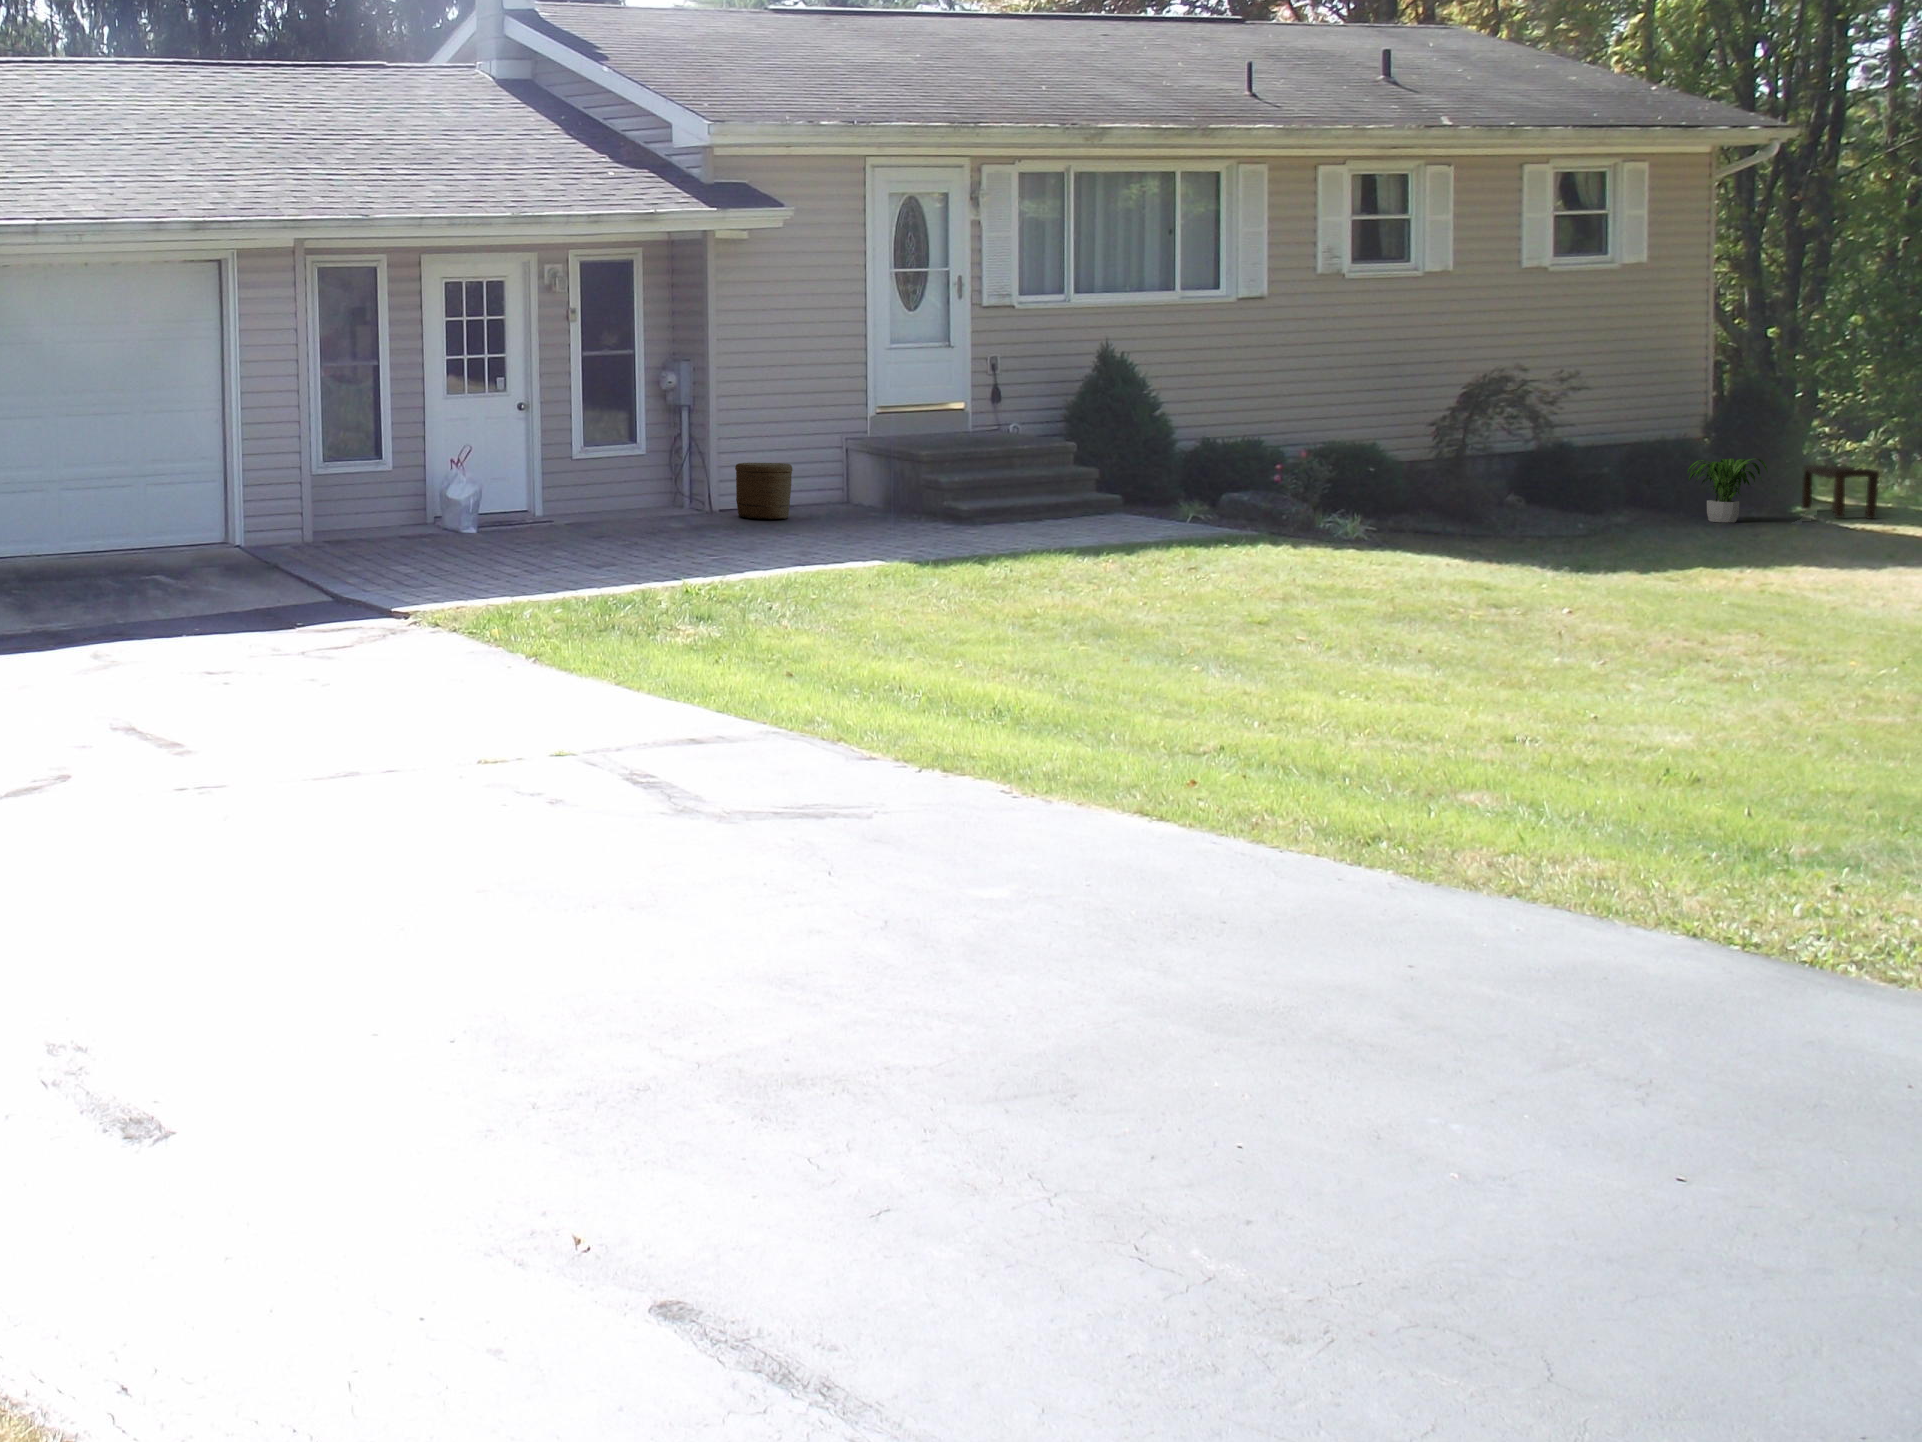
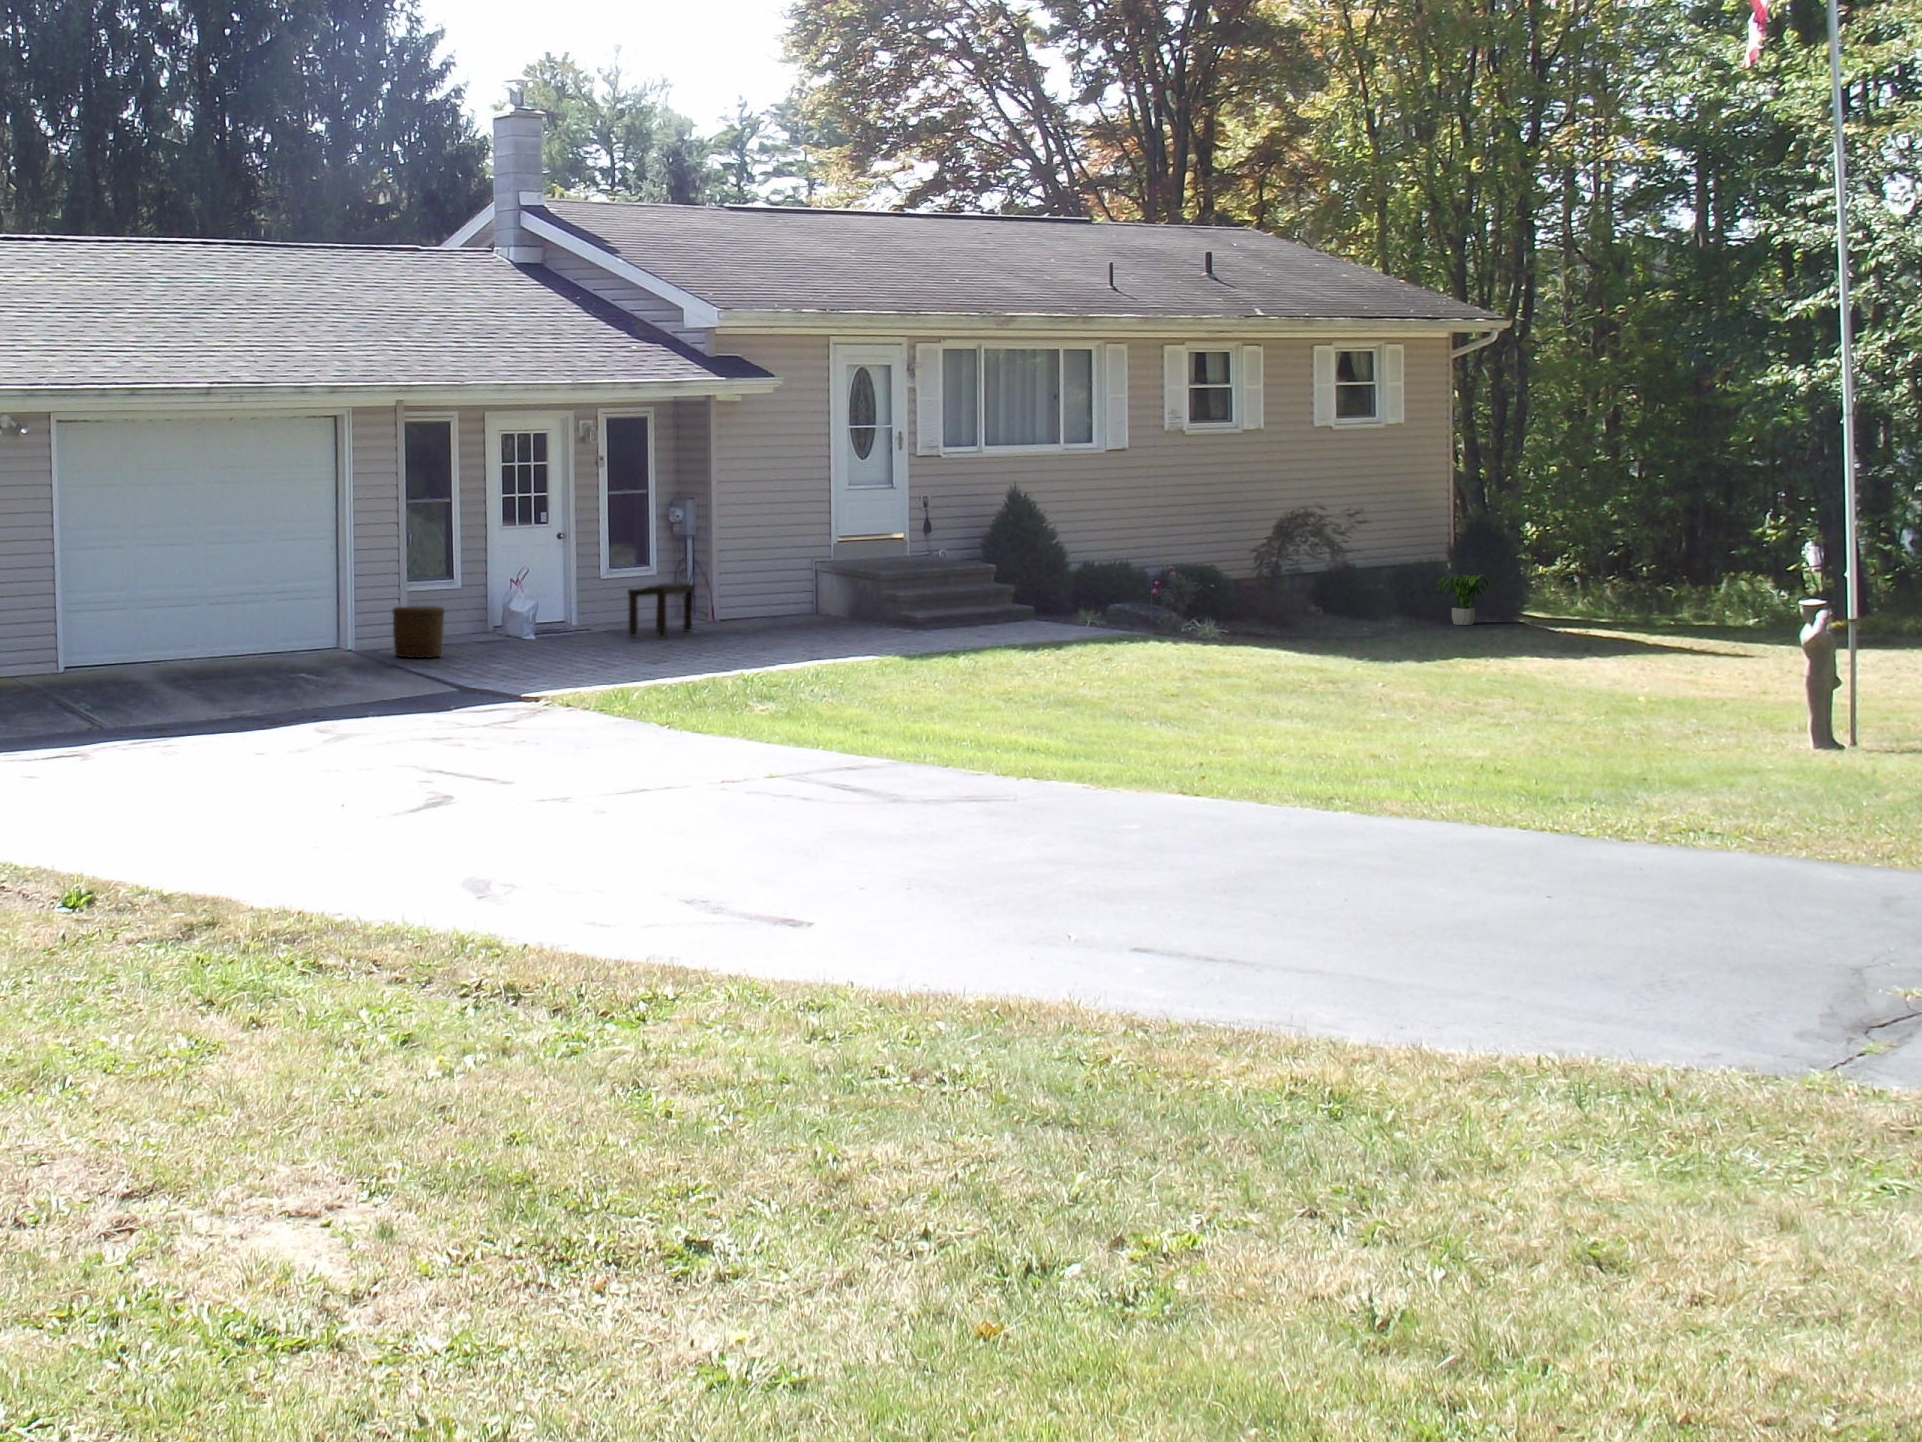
woven basket: present [735,463,792,519] -> present [393,606,445,658]
bench: present [1802,465,1879,518] -> present [628,584,695,637]

